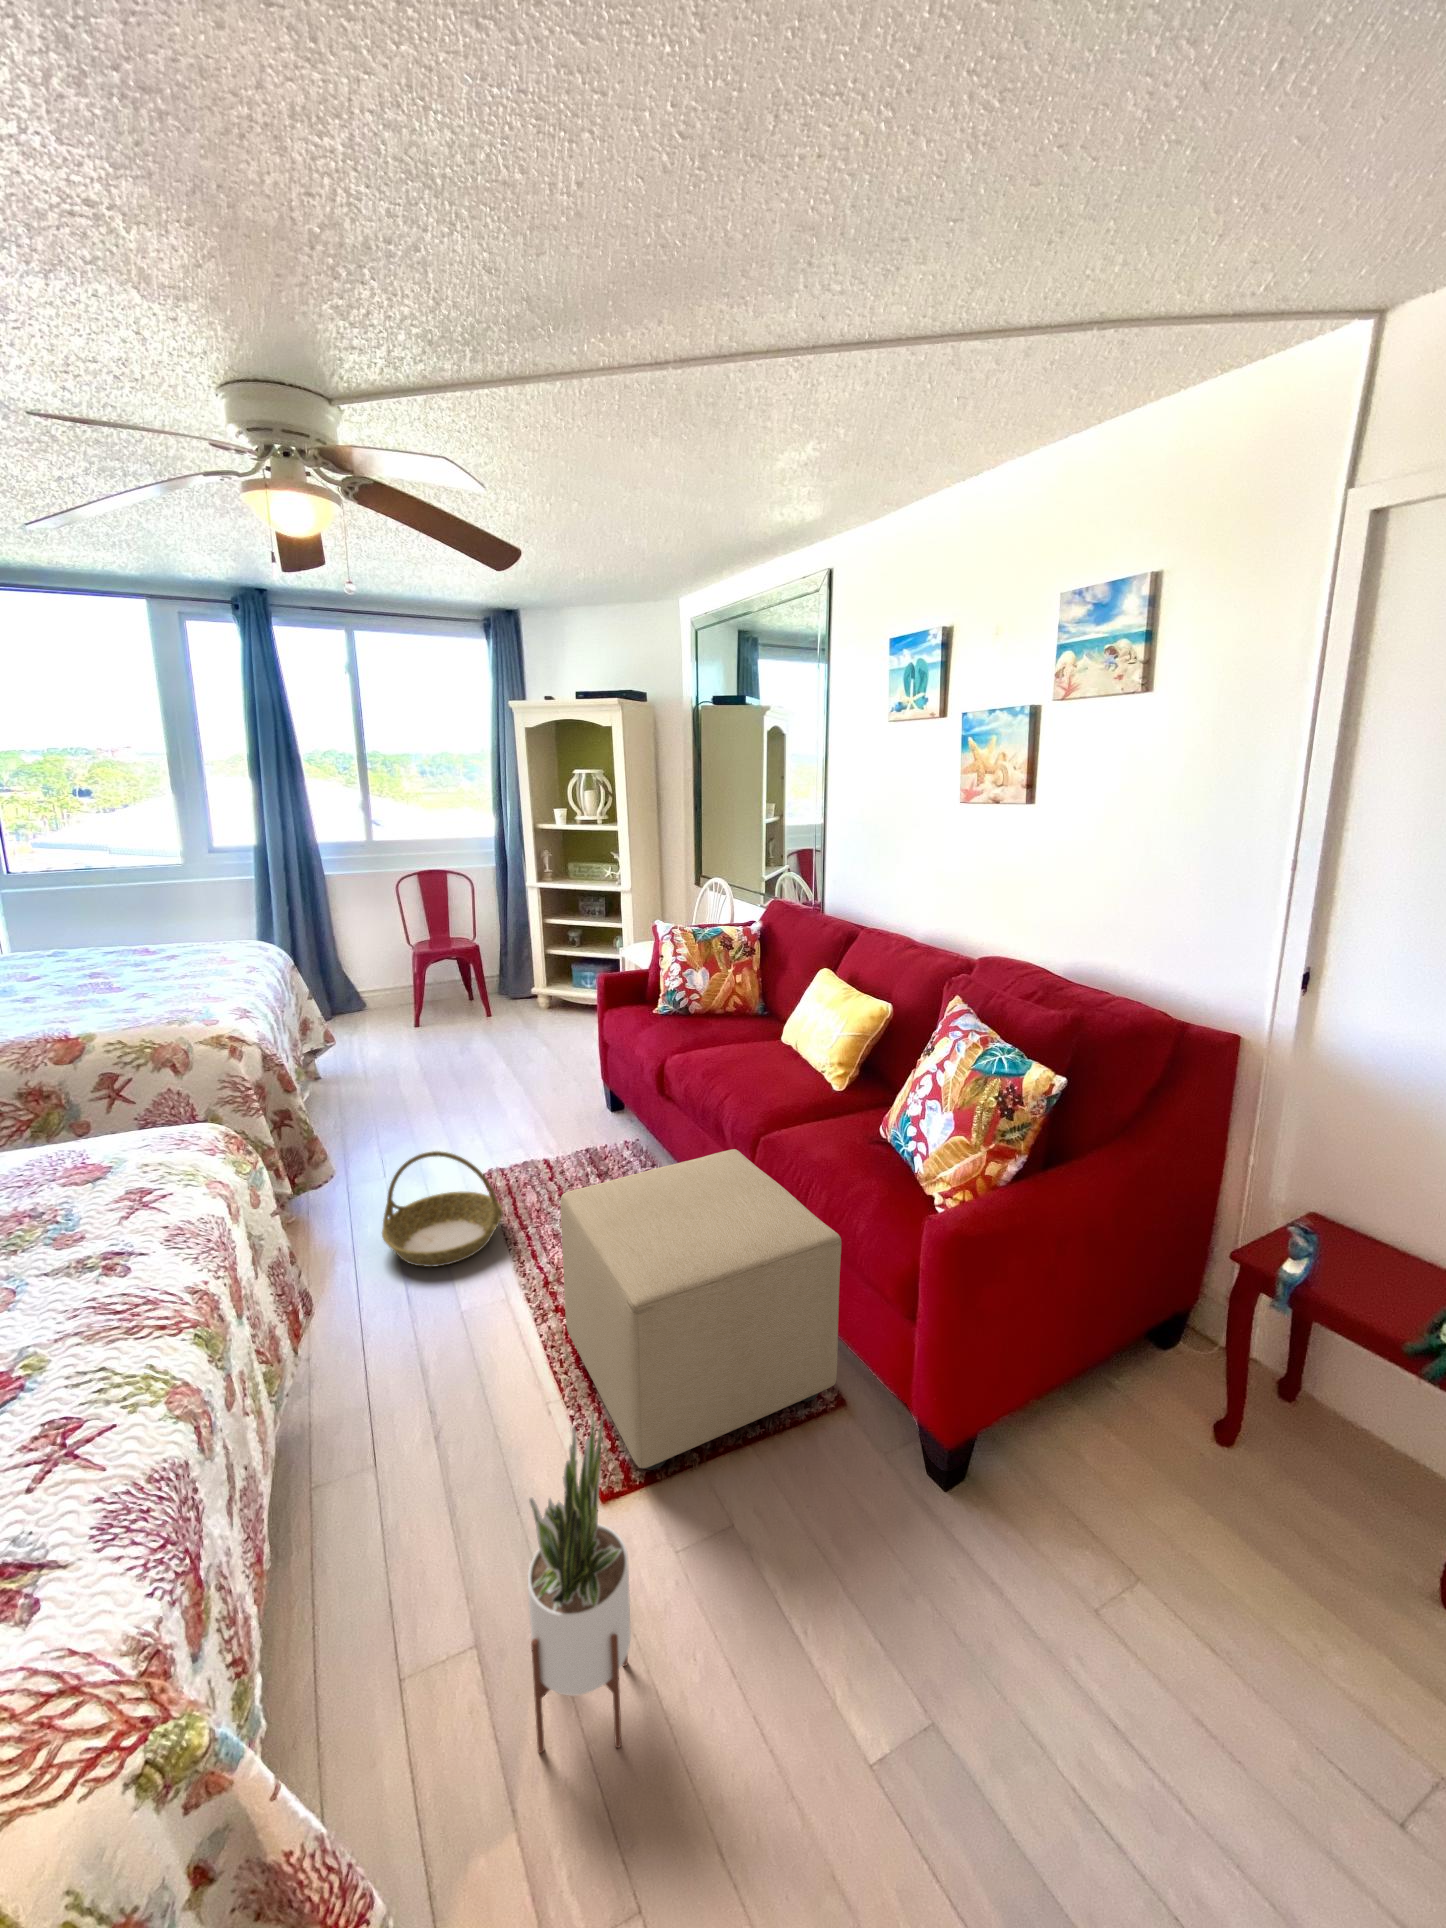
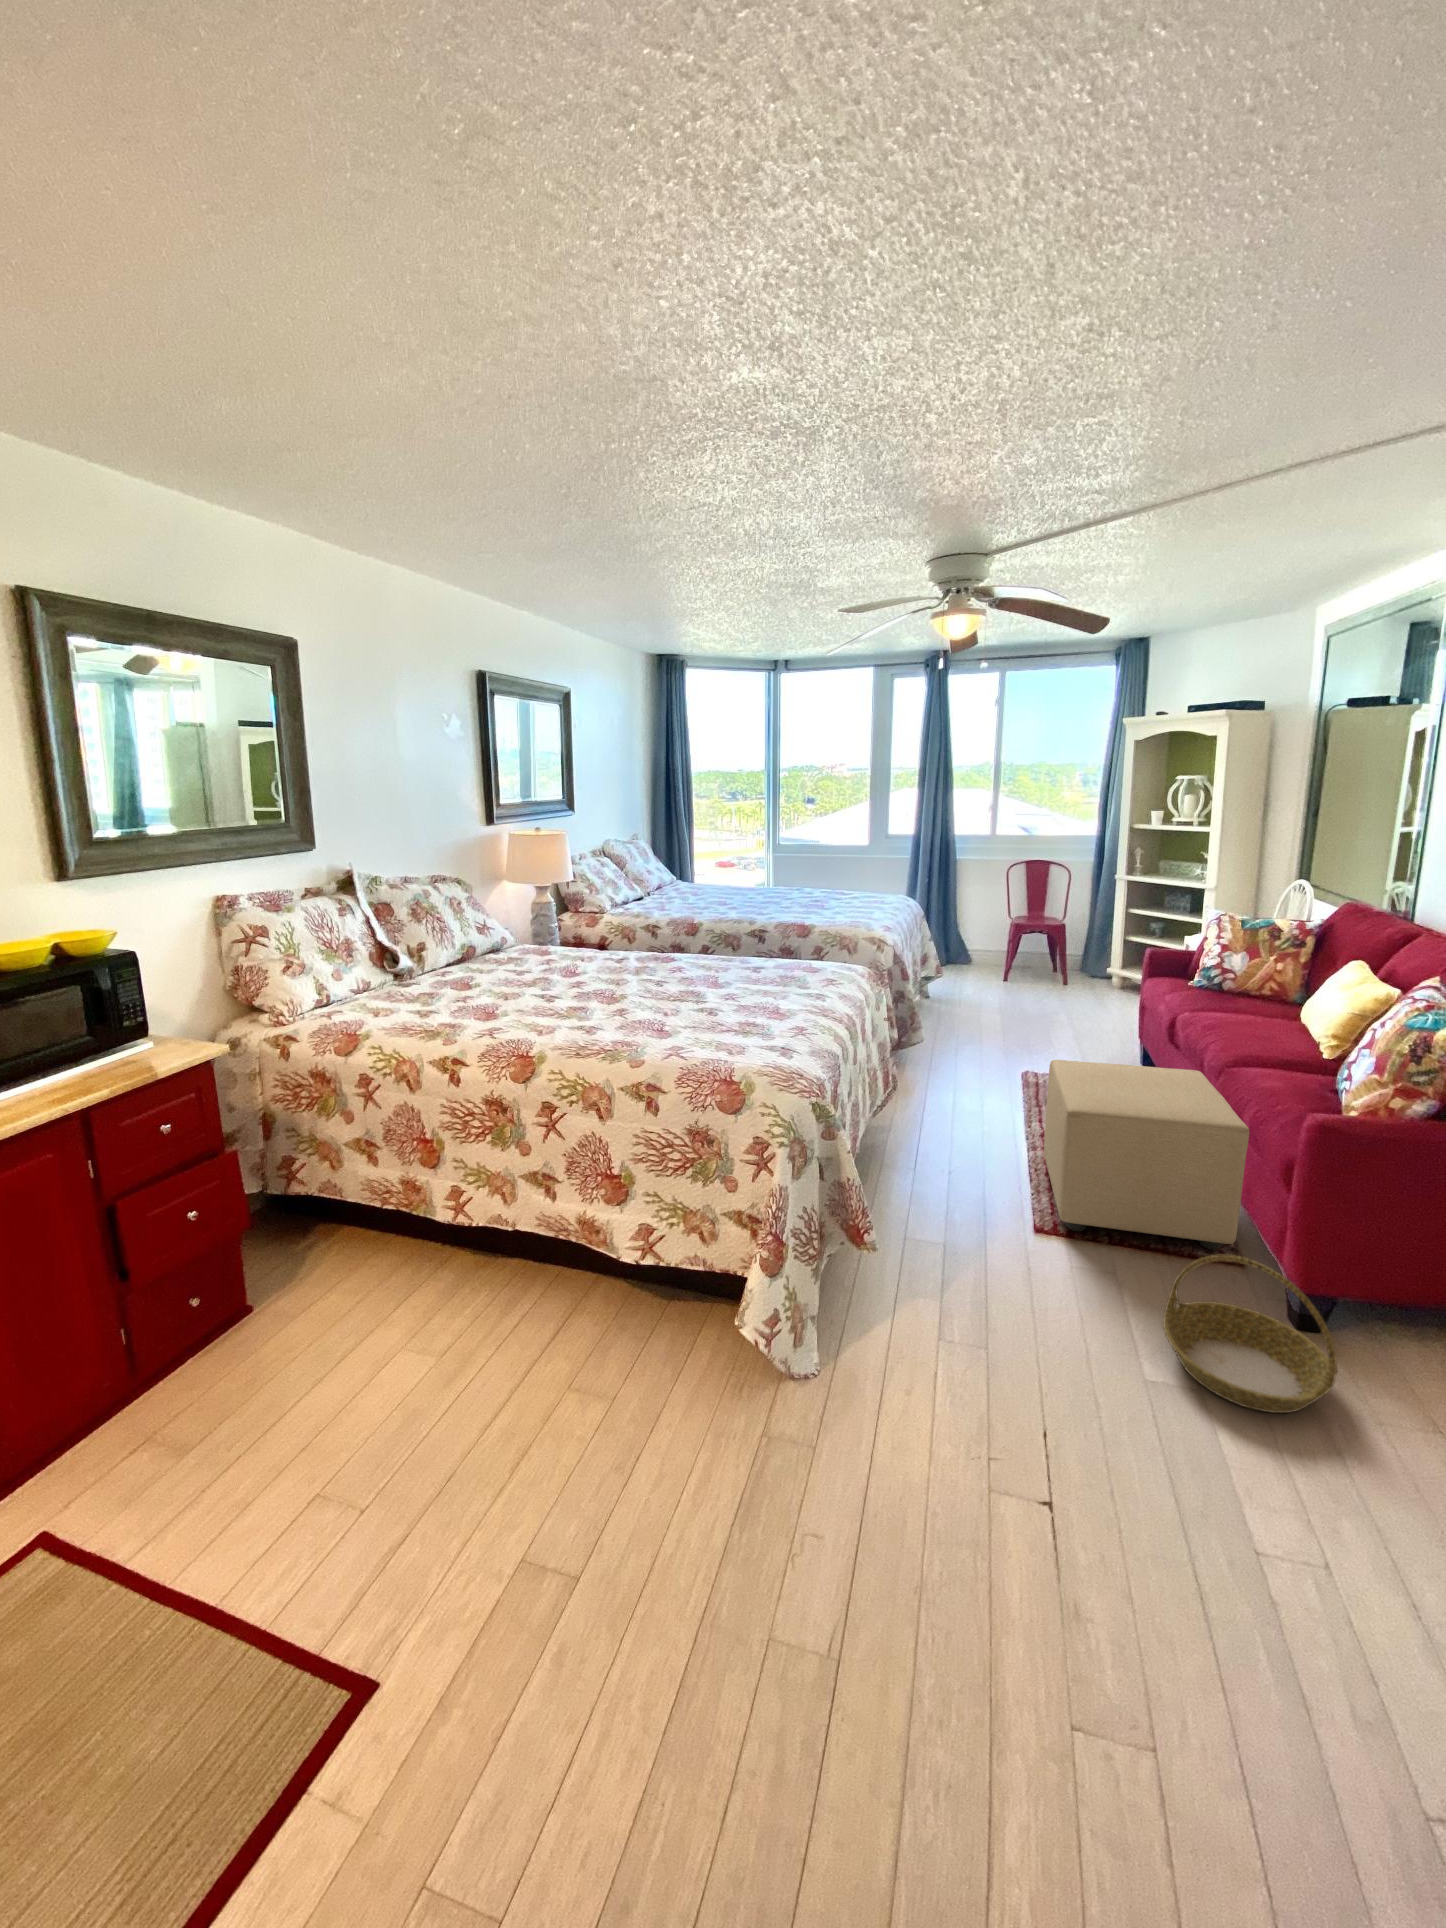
basket: present [382,1151,503,1267] -> present [1163,1255,1337,1413]
potted plant: present [528,1414,631,1753] -> none [962,1119,1024,1300]

